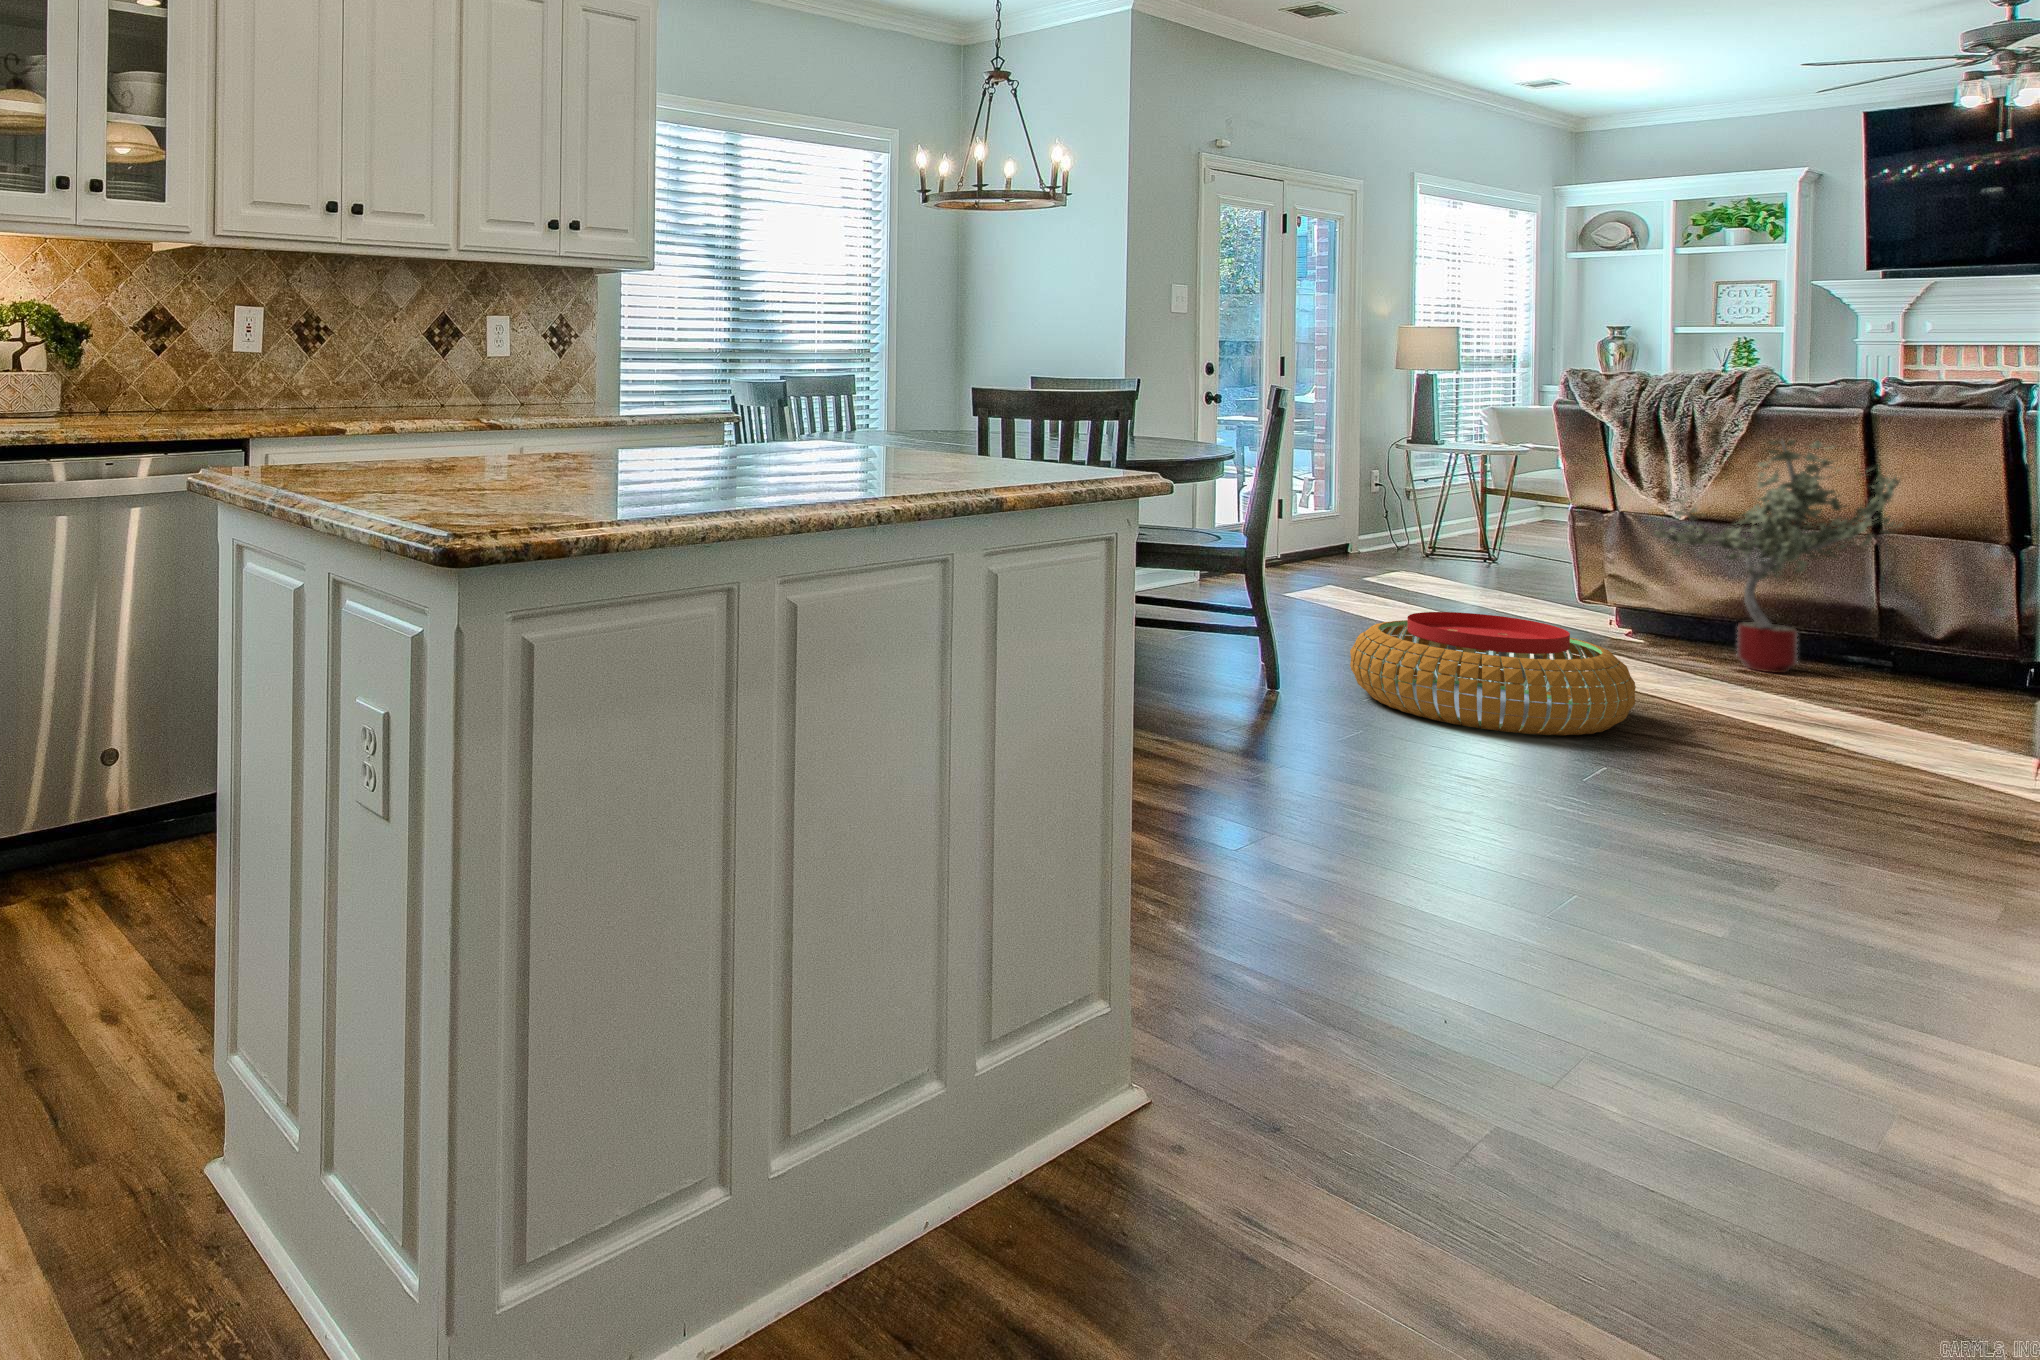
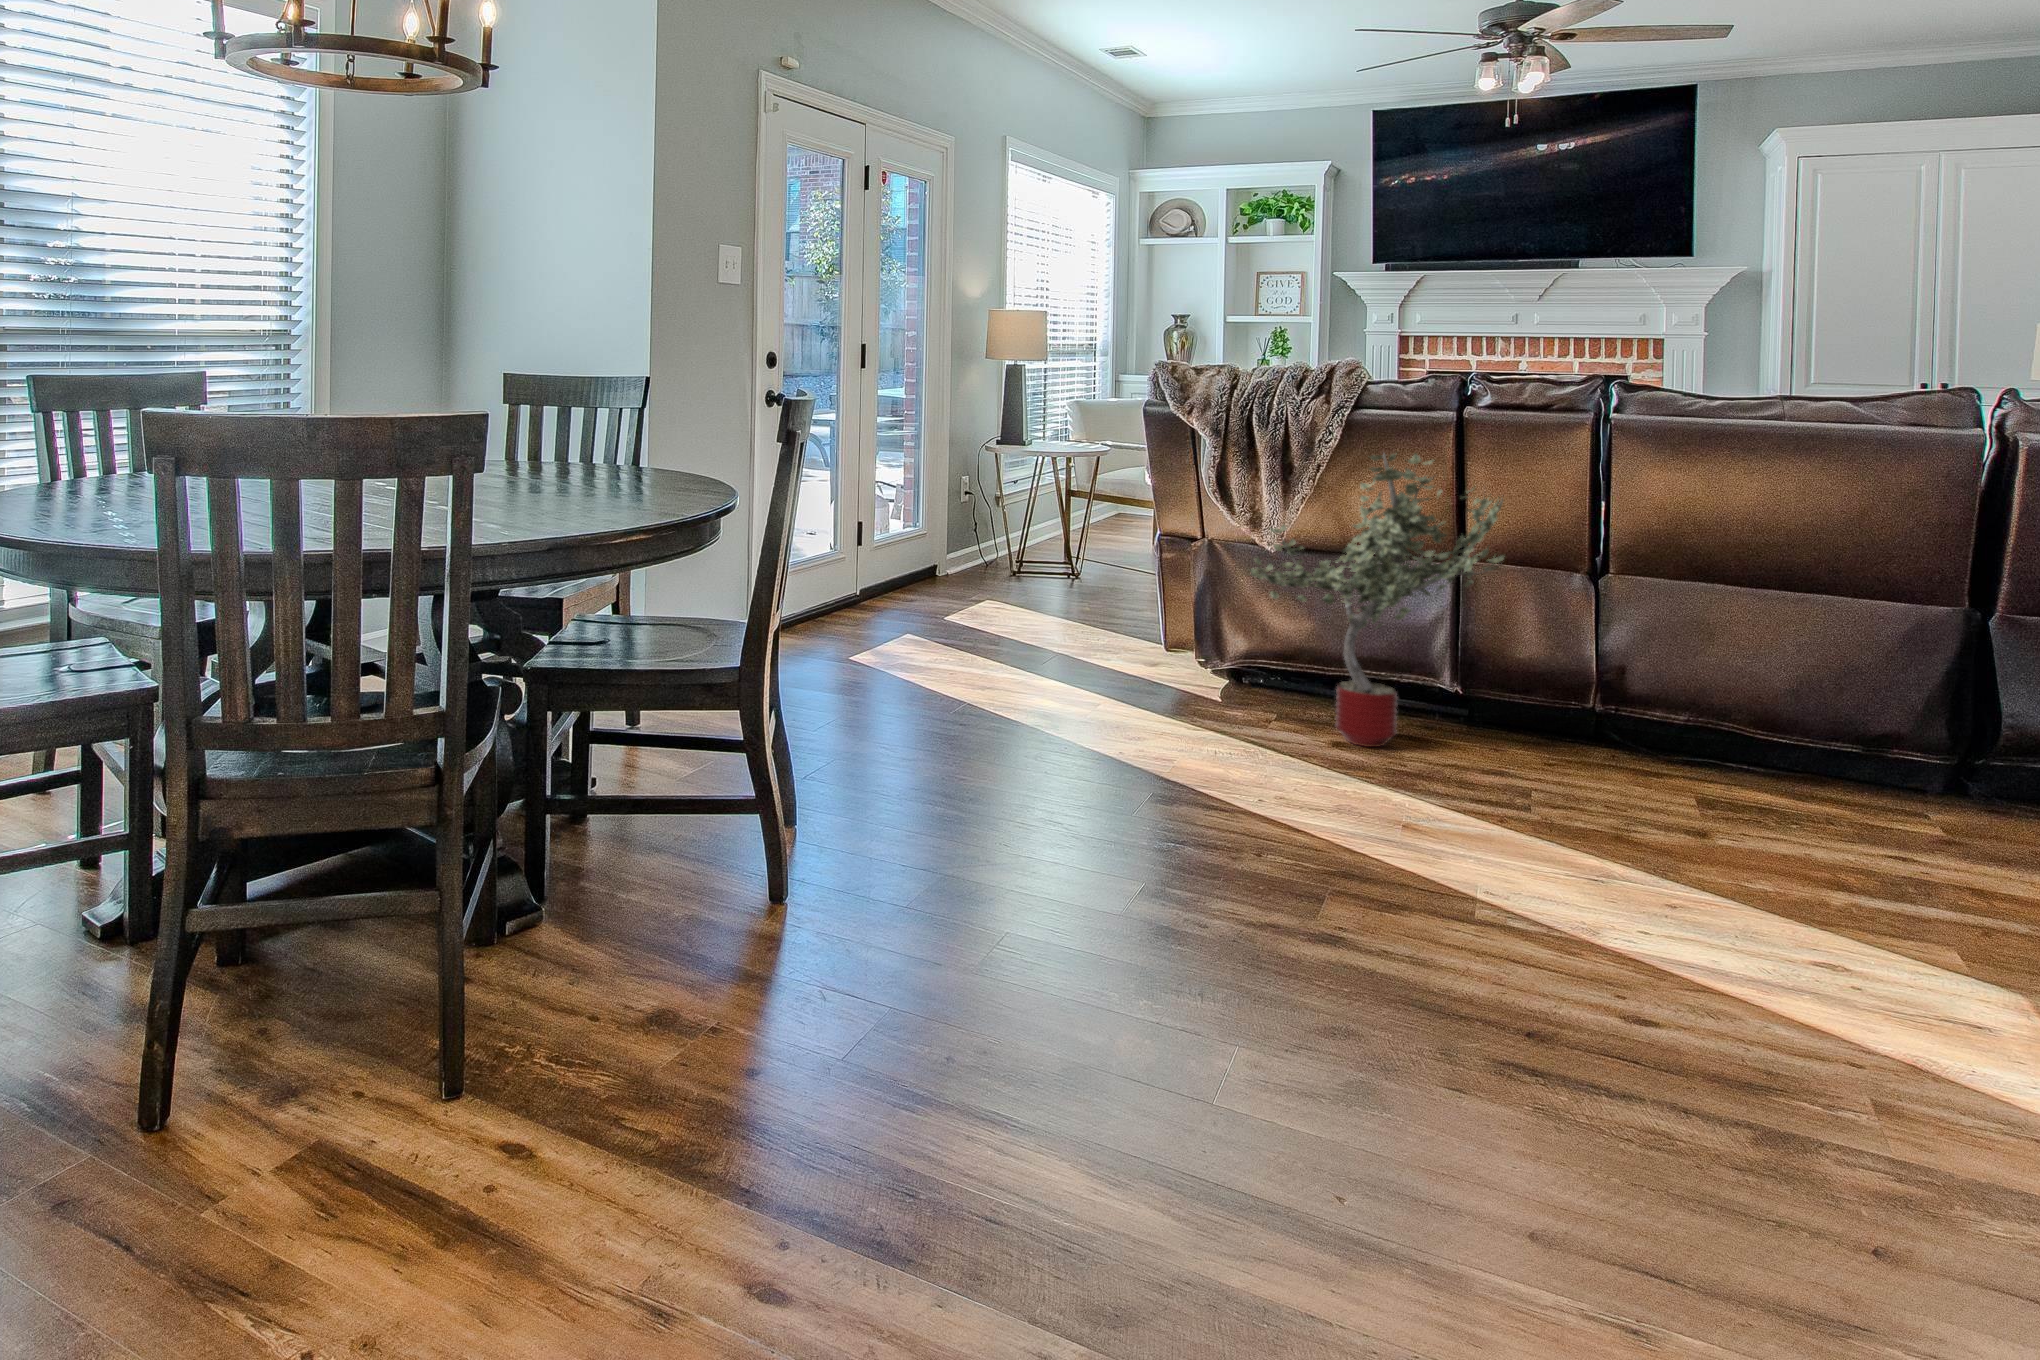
pouf: present [1350,612,1636,735] -> none [897,743,1271,974]

